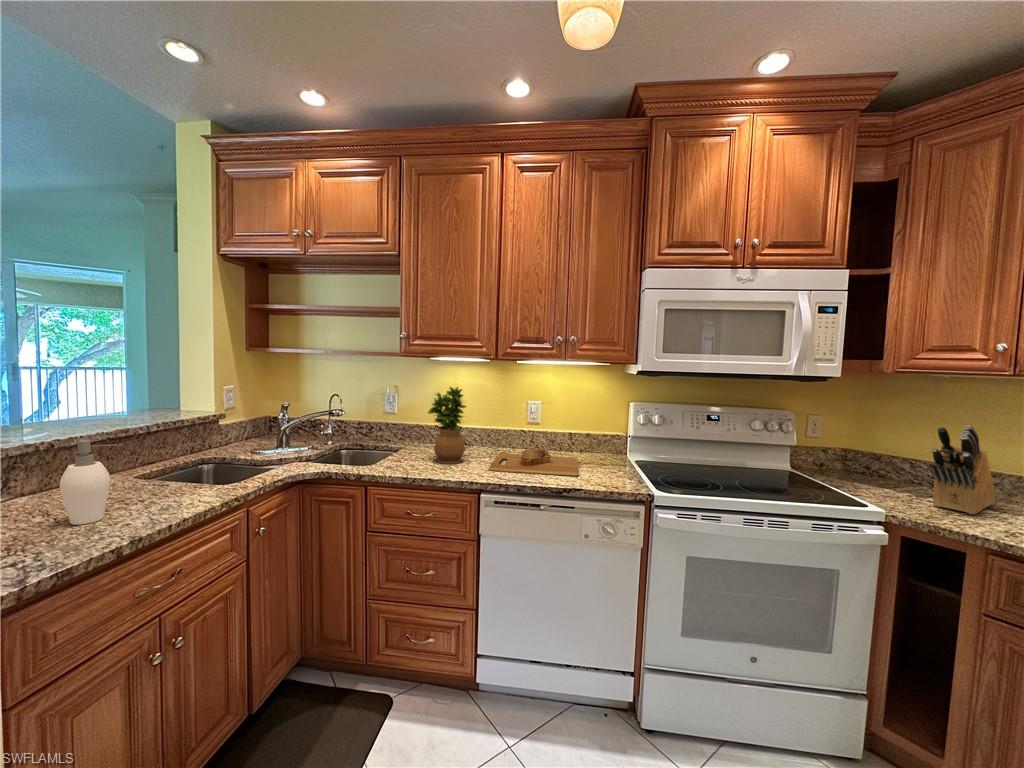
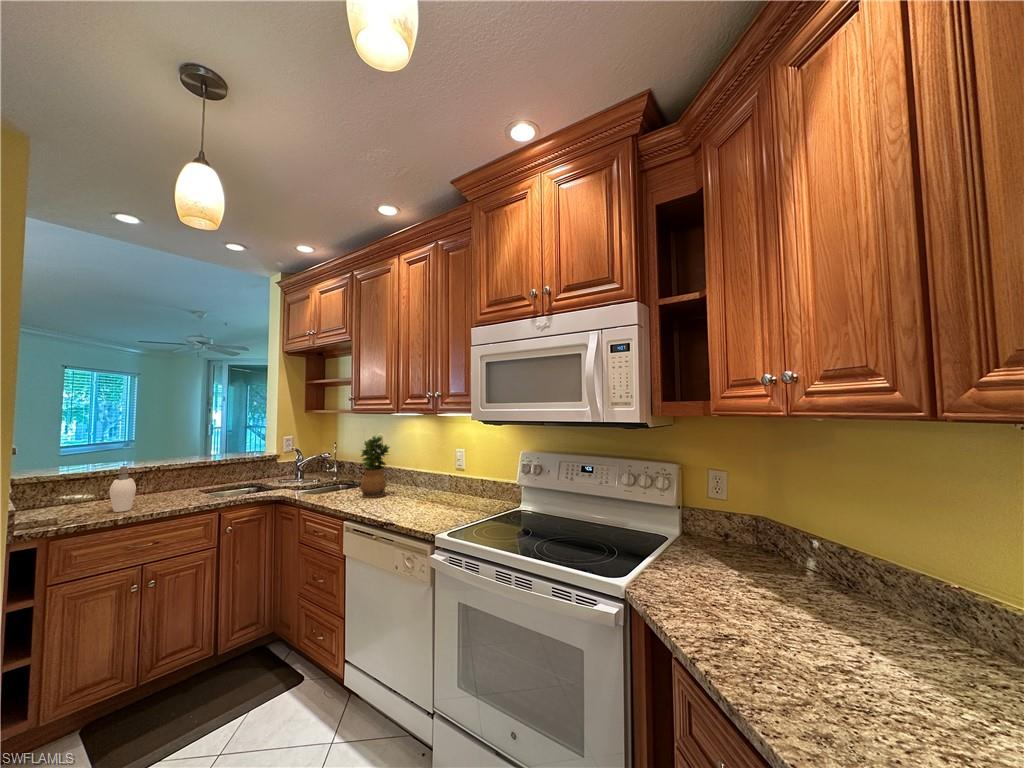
knife block: present [929,426,995,514] -> none [692,488,854,618]
cutting board: present [489,449,579,476] -> none [377,490,468,516]

